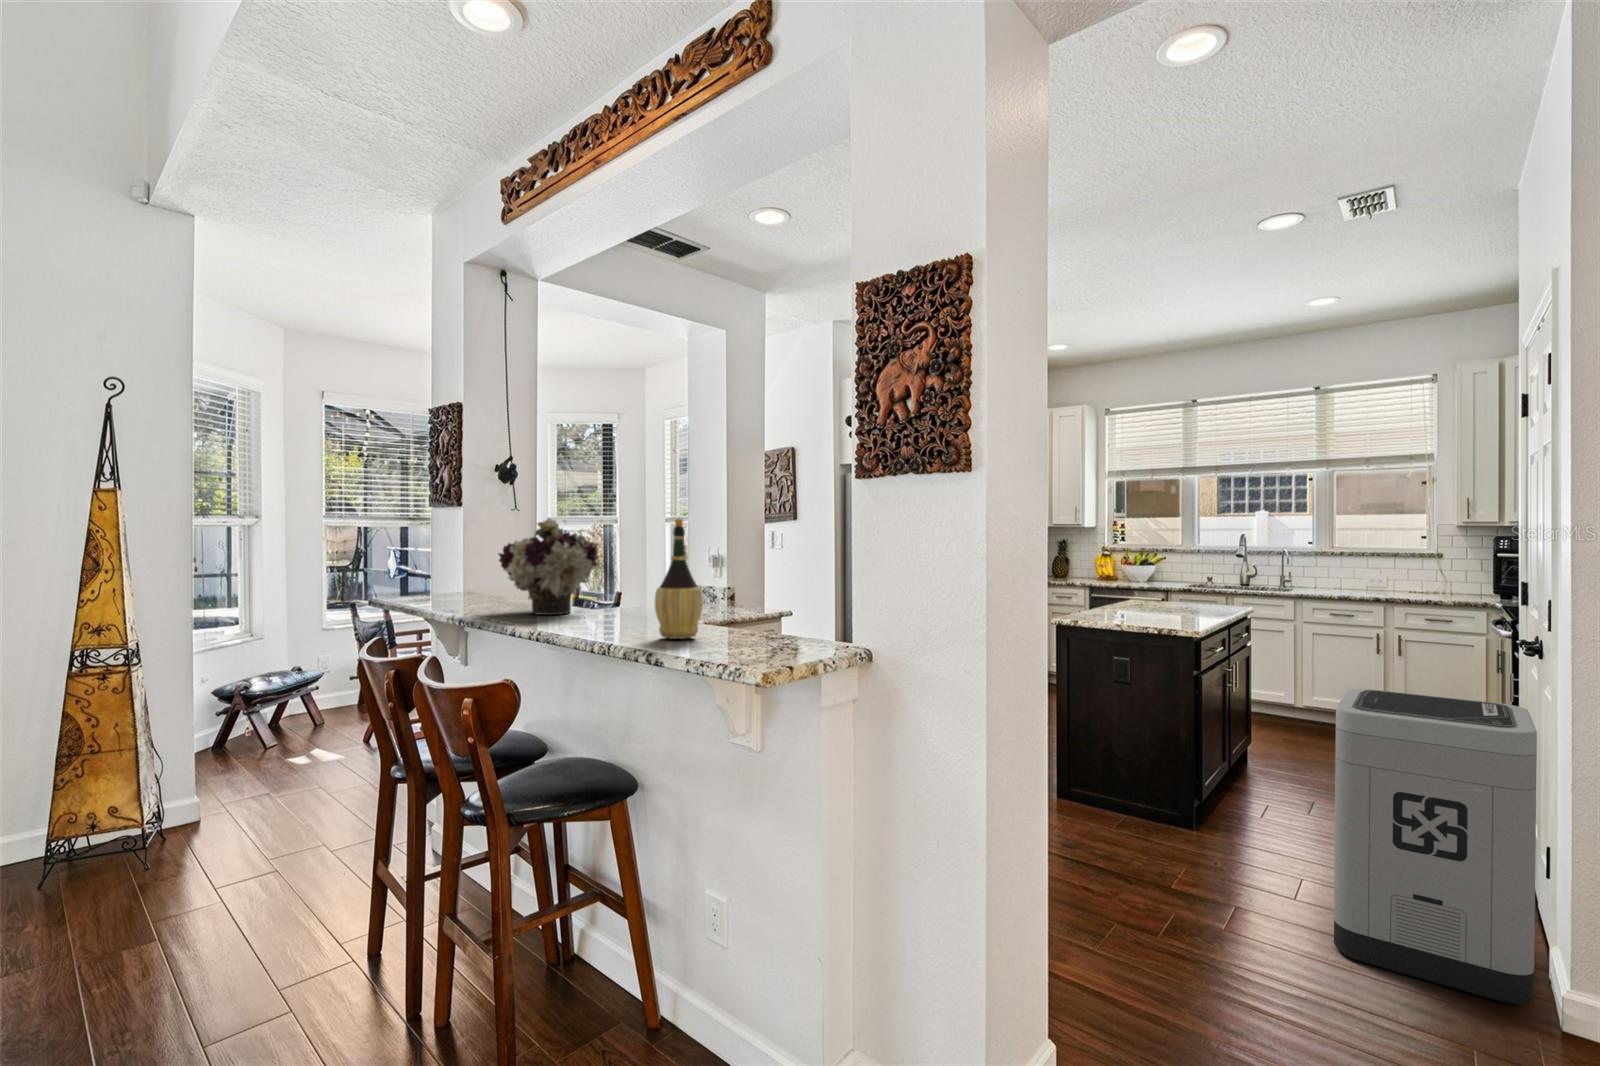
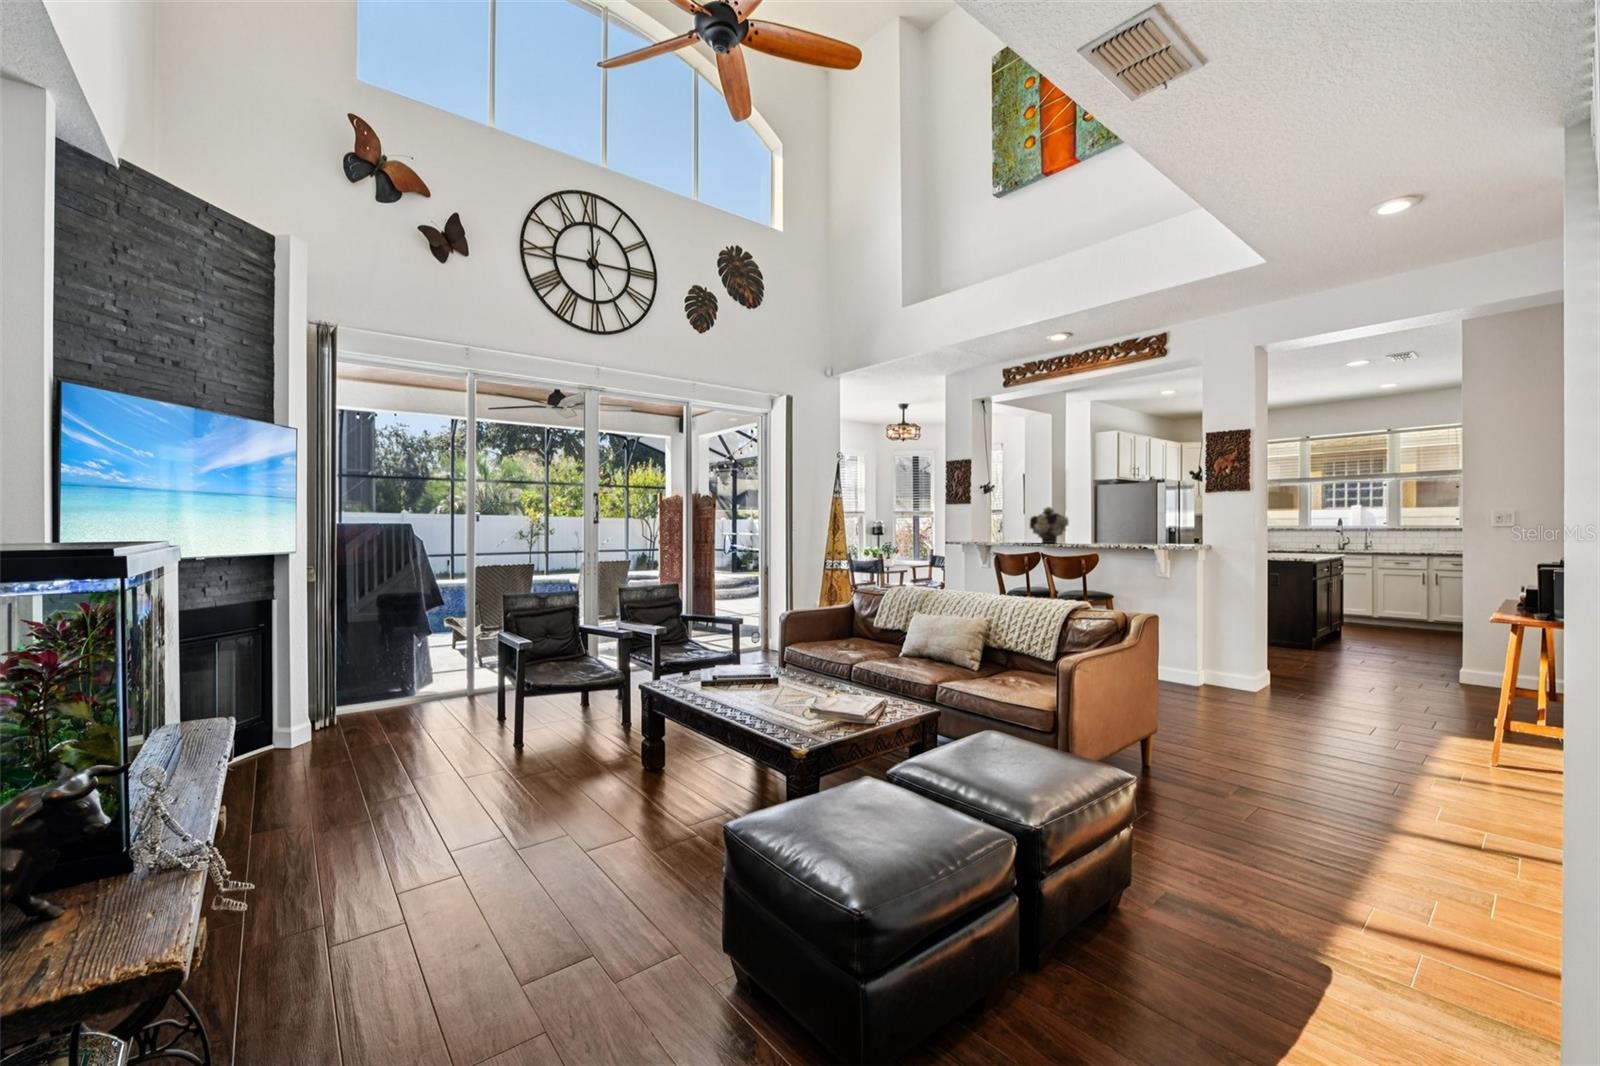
wine bottle: present [654,519,703,639] -> none [1123,506,1141,545]
trash can: present [1334,689,1537,1004] -> none [1376,578,1462,685]

